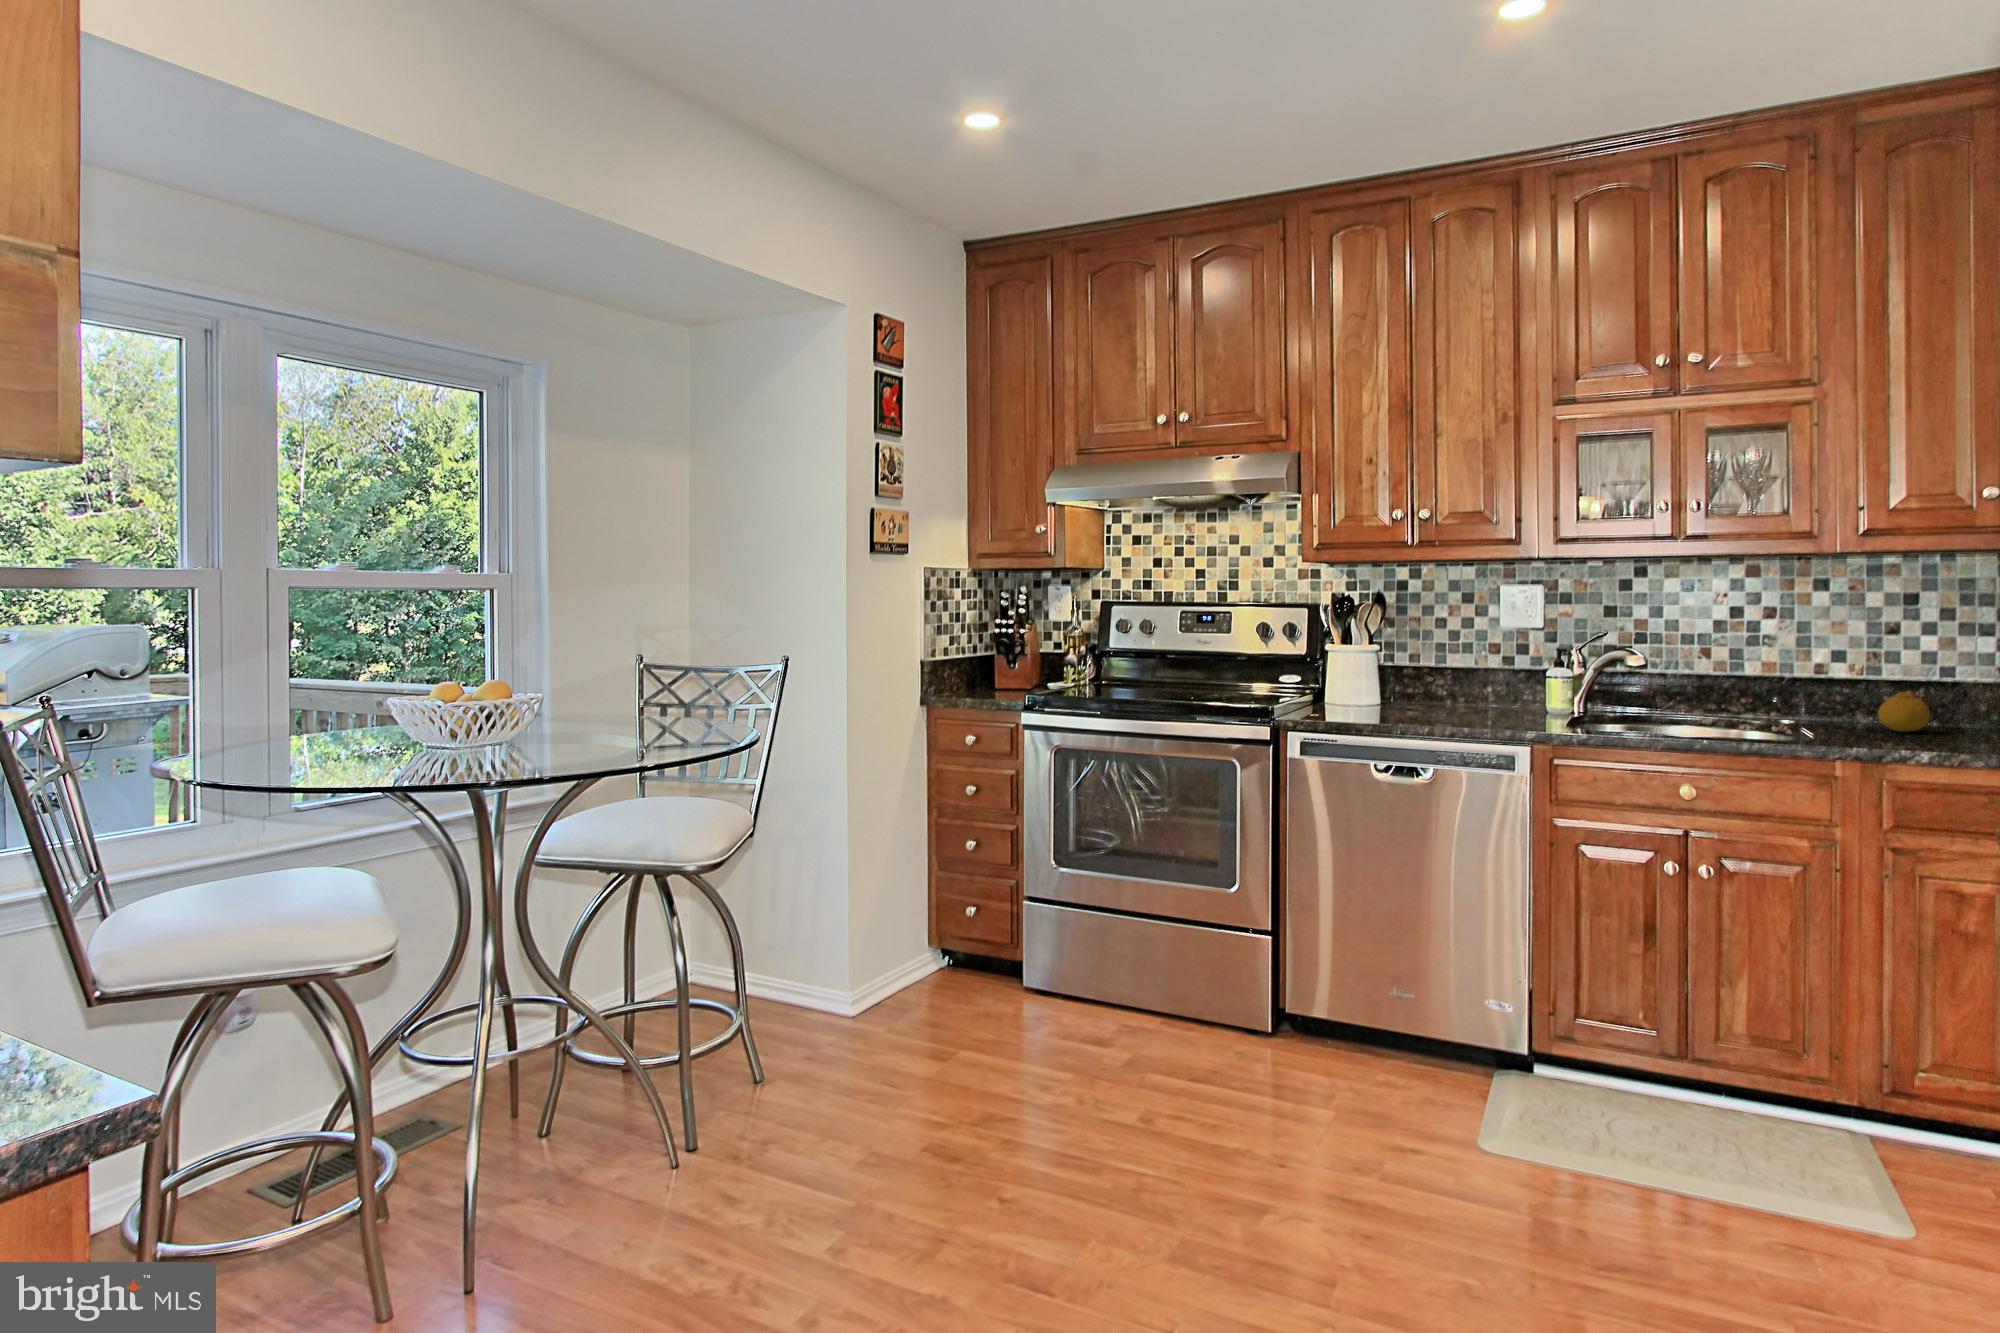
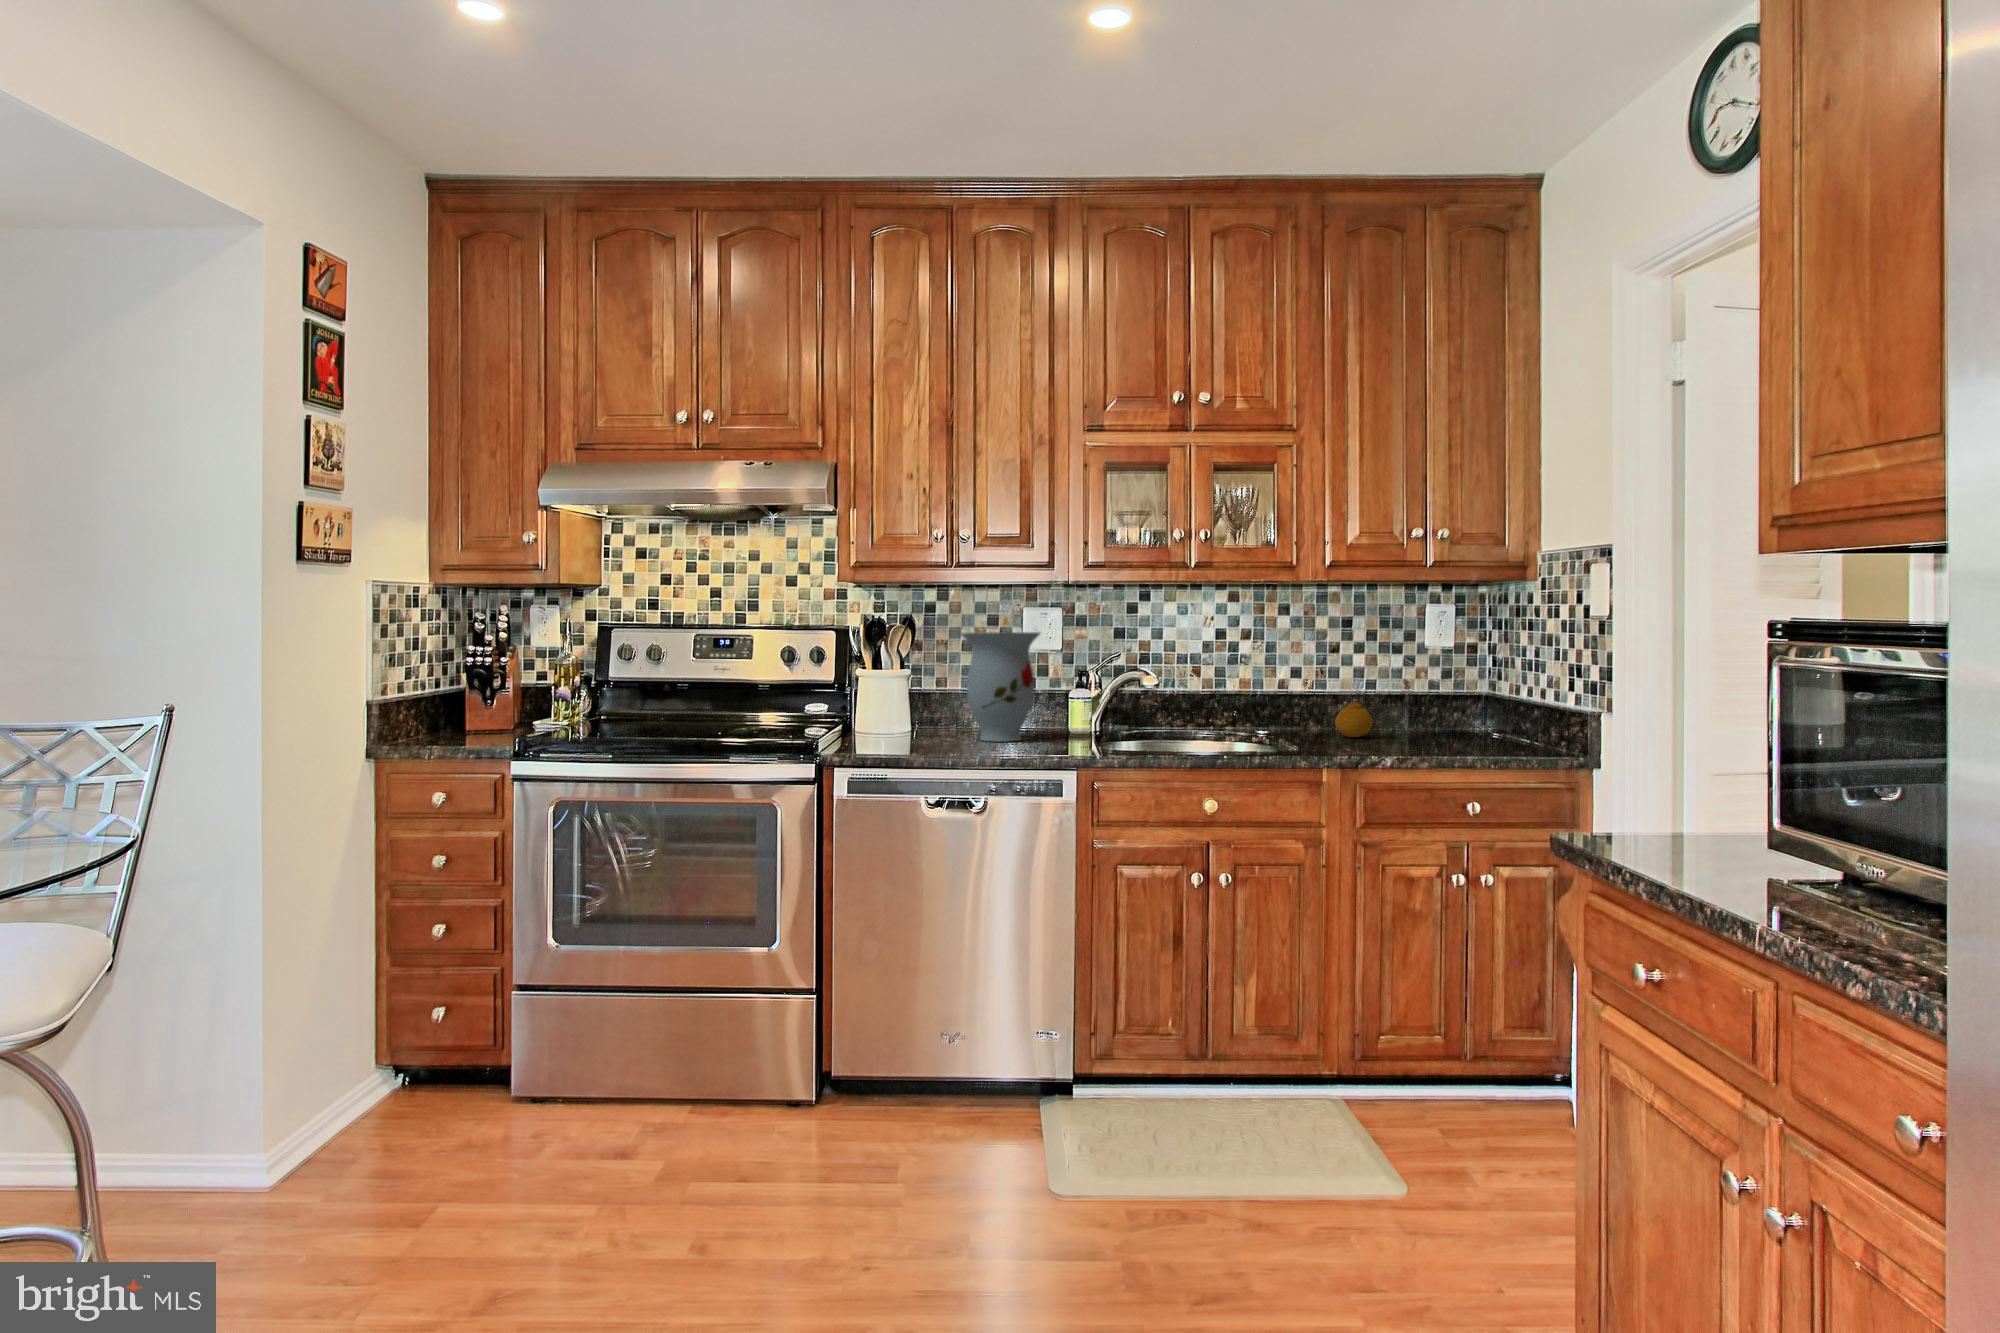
vase: none [1419,610,1506,718] -> present [961,632,1040,742]

